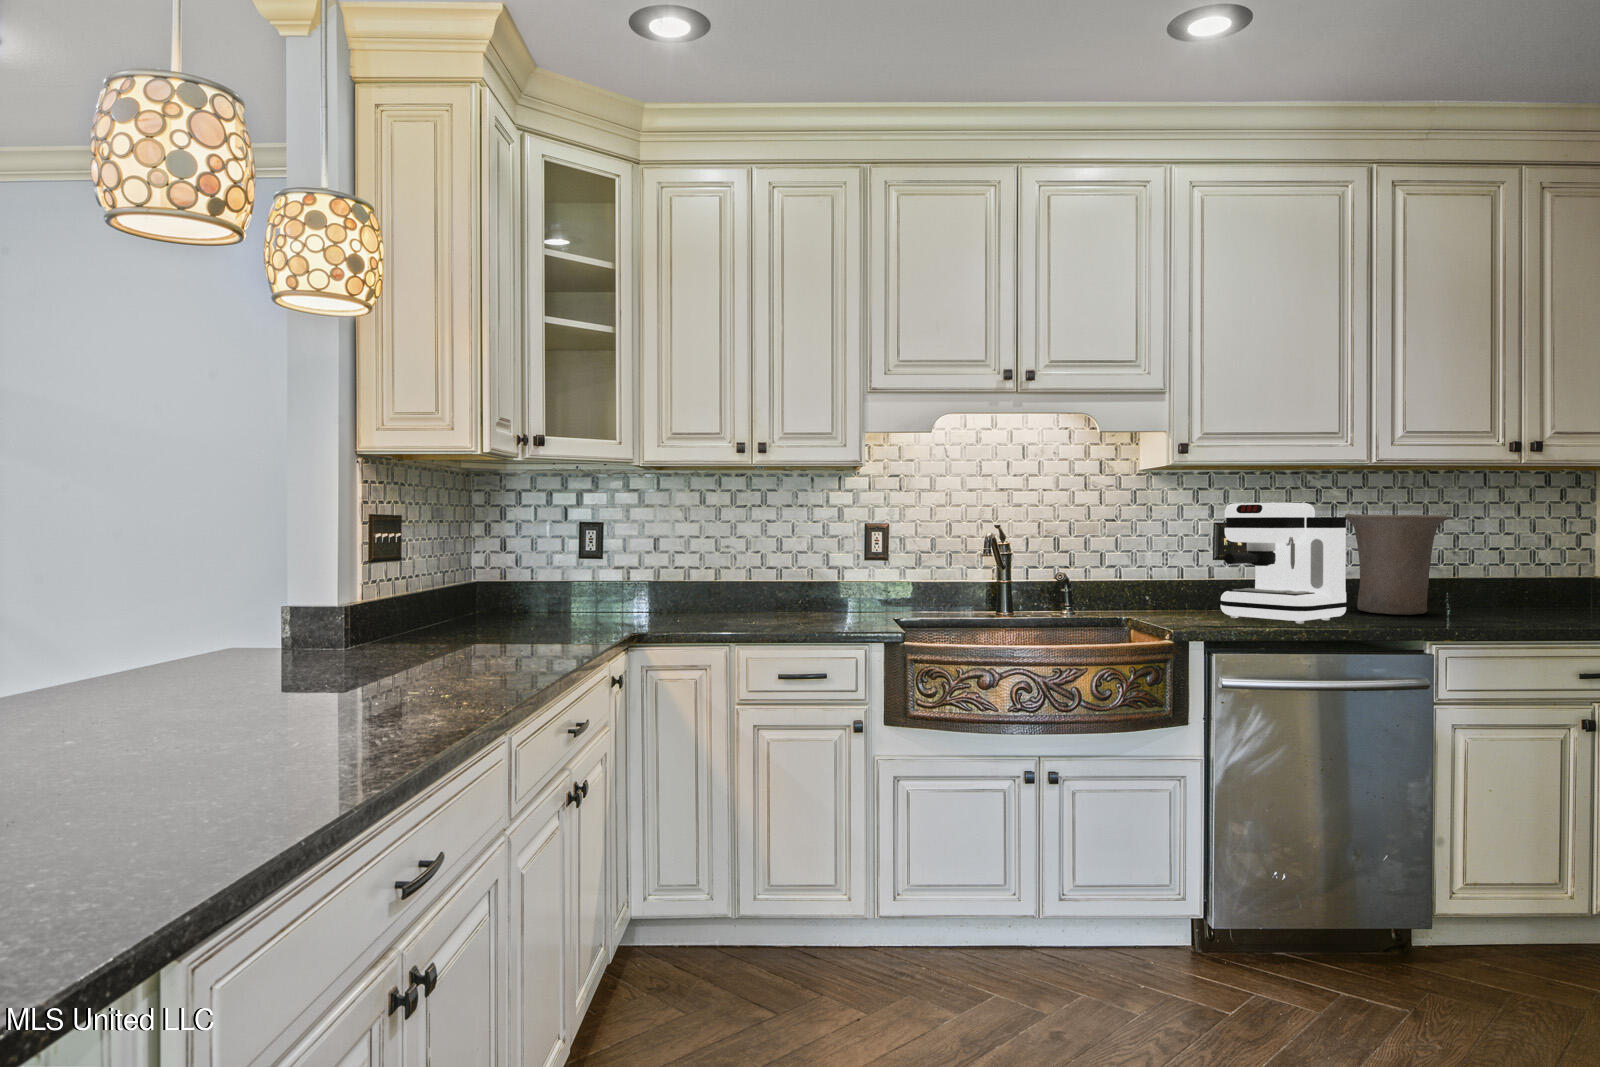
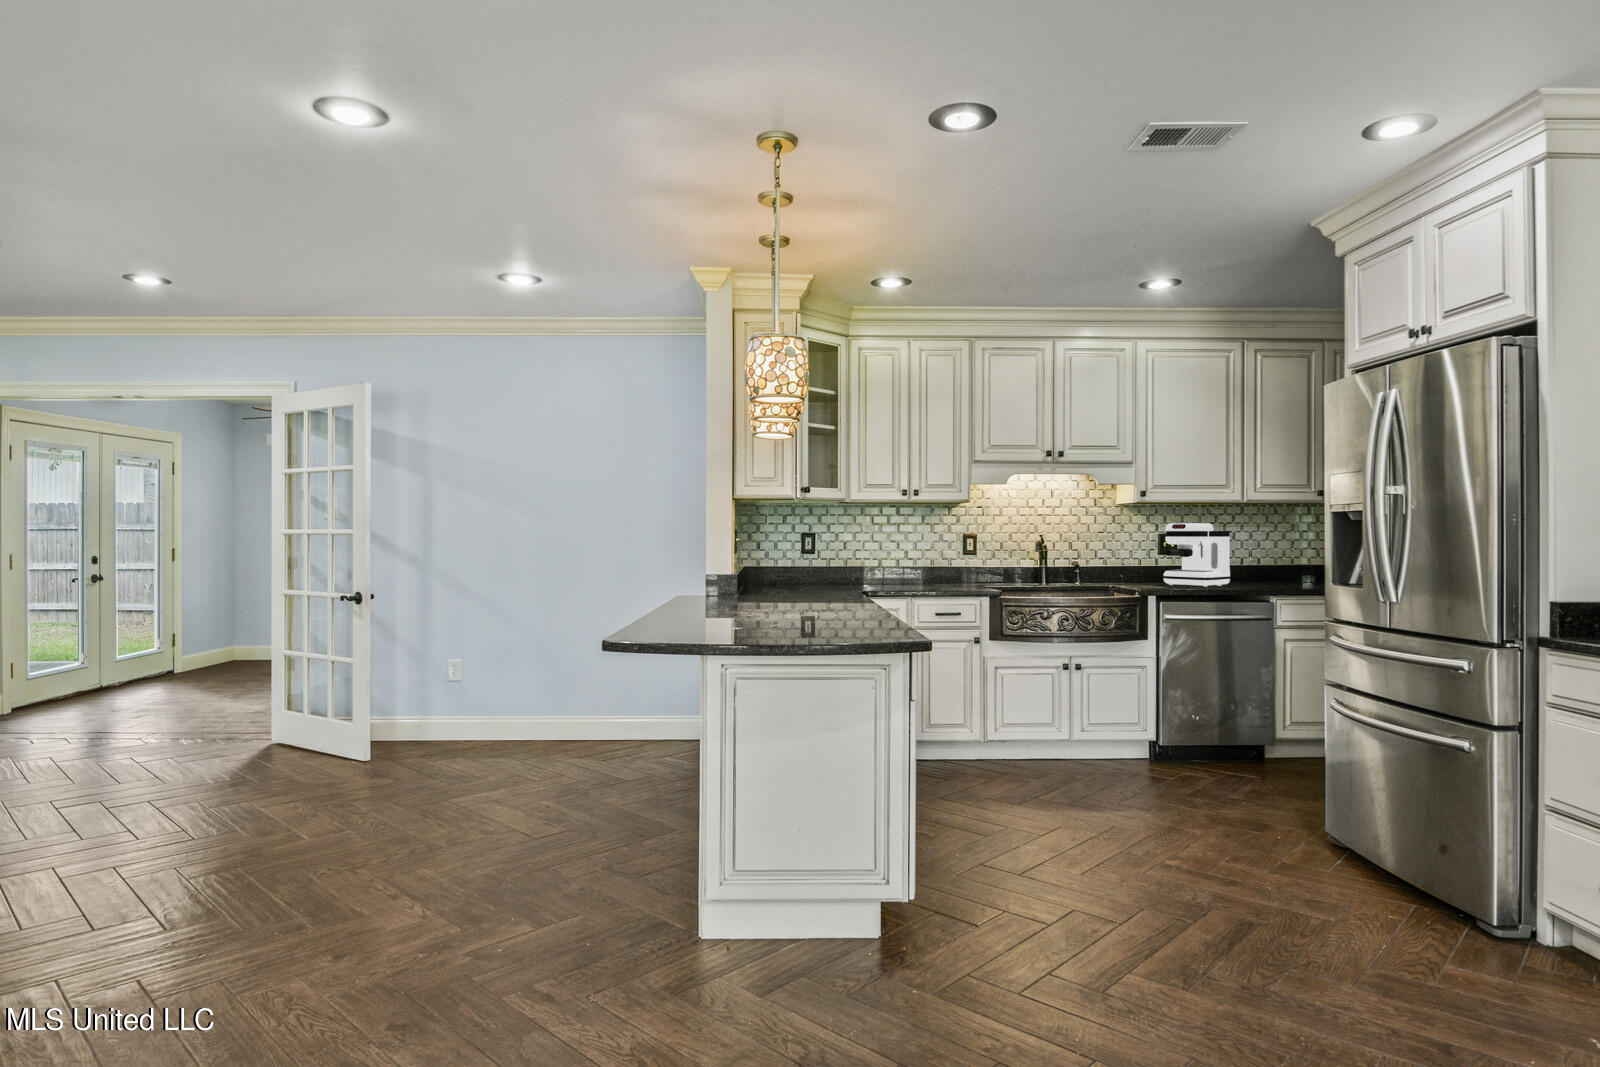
vase: present [1345,514,1448,615] -> none [1230,529,1285,584]

